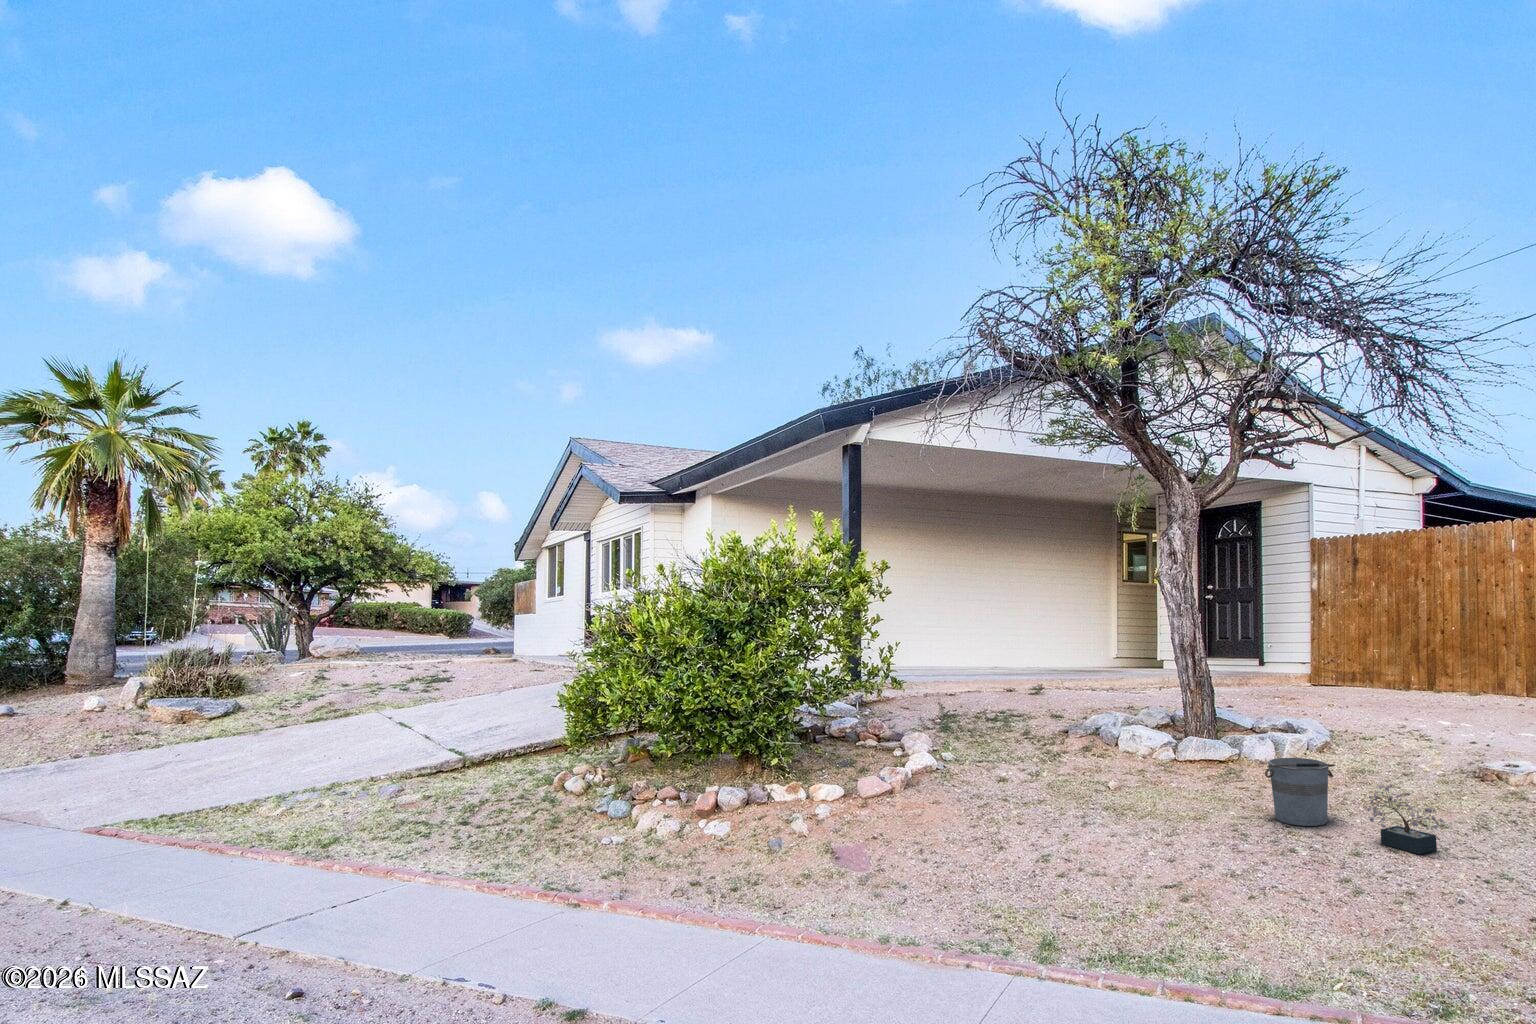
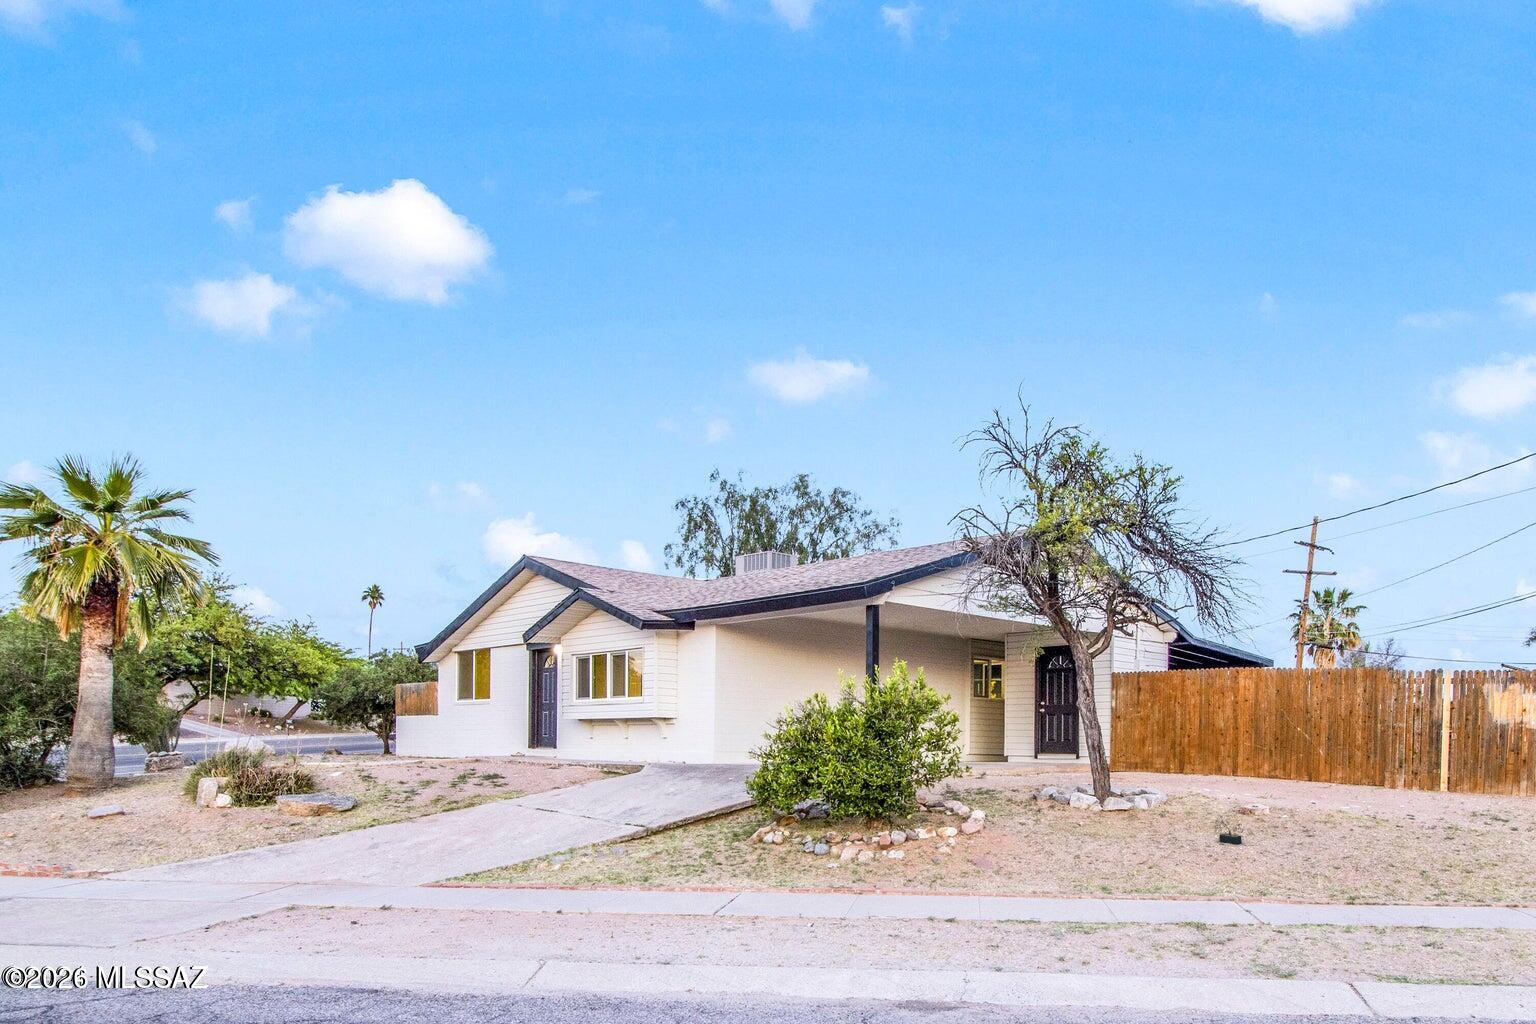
bucket: present [1265,758,1335,826] -> none [1166,806,1197,837]

